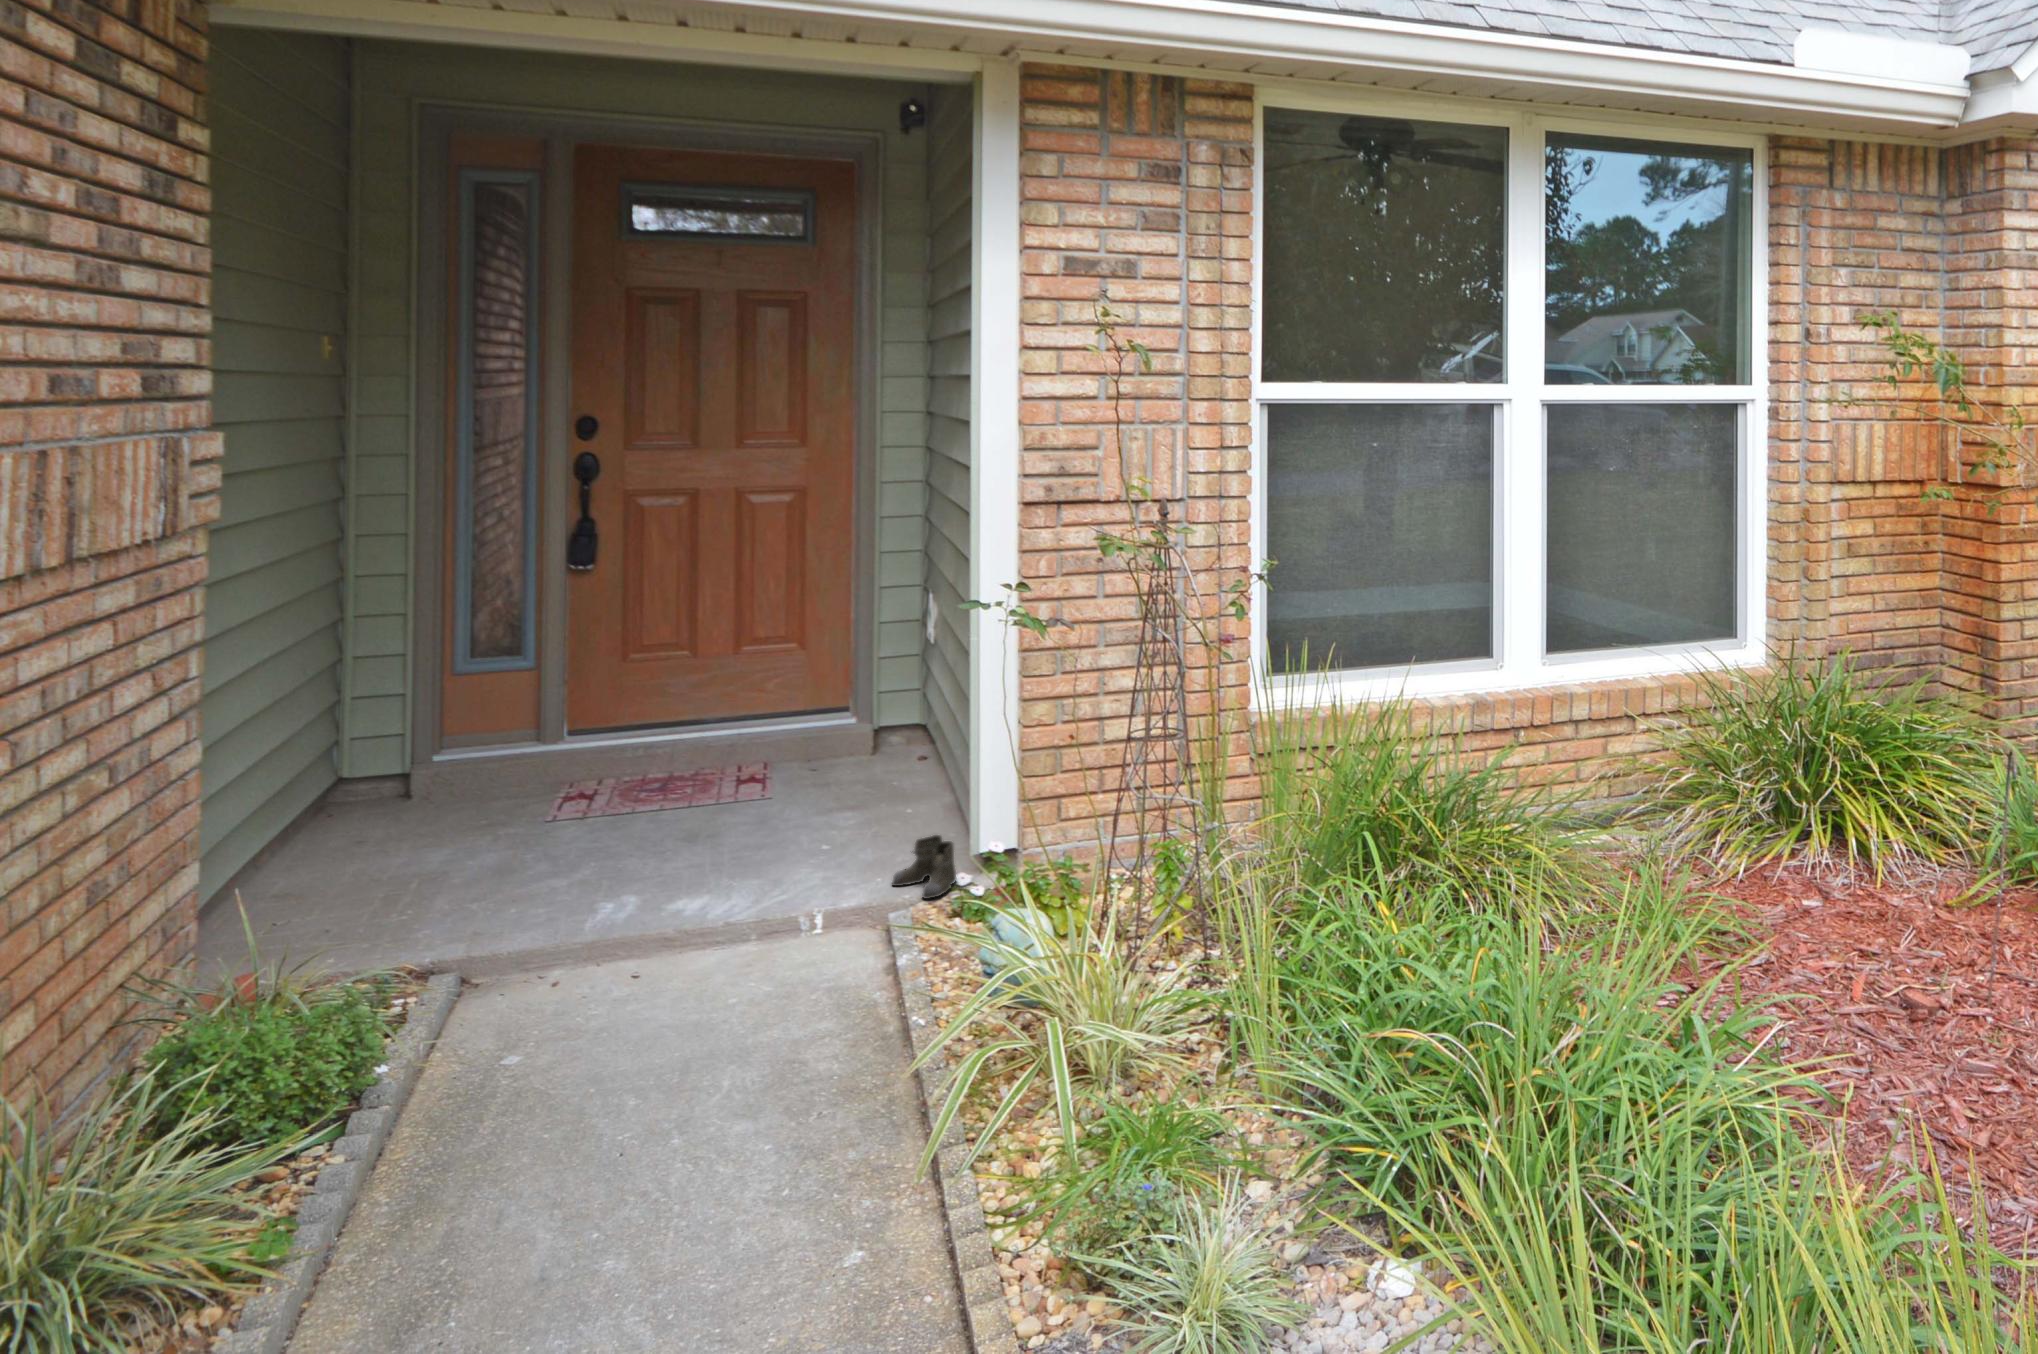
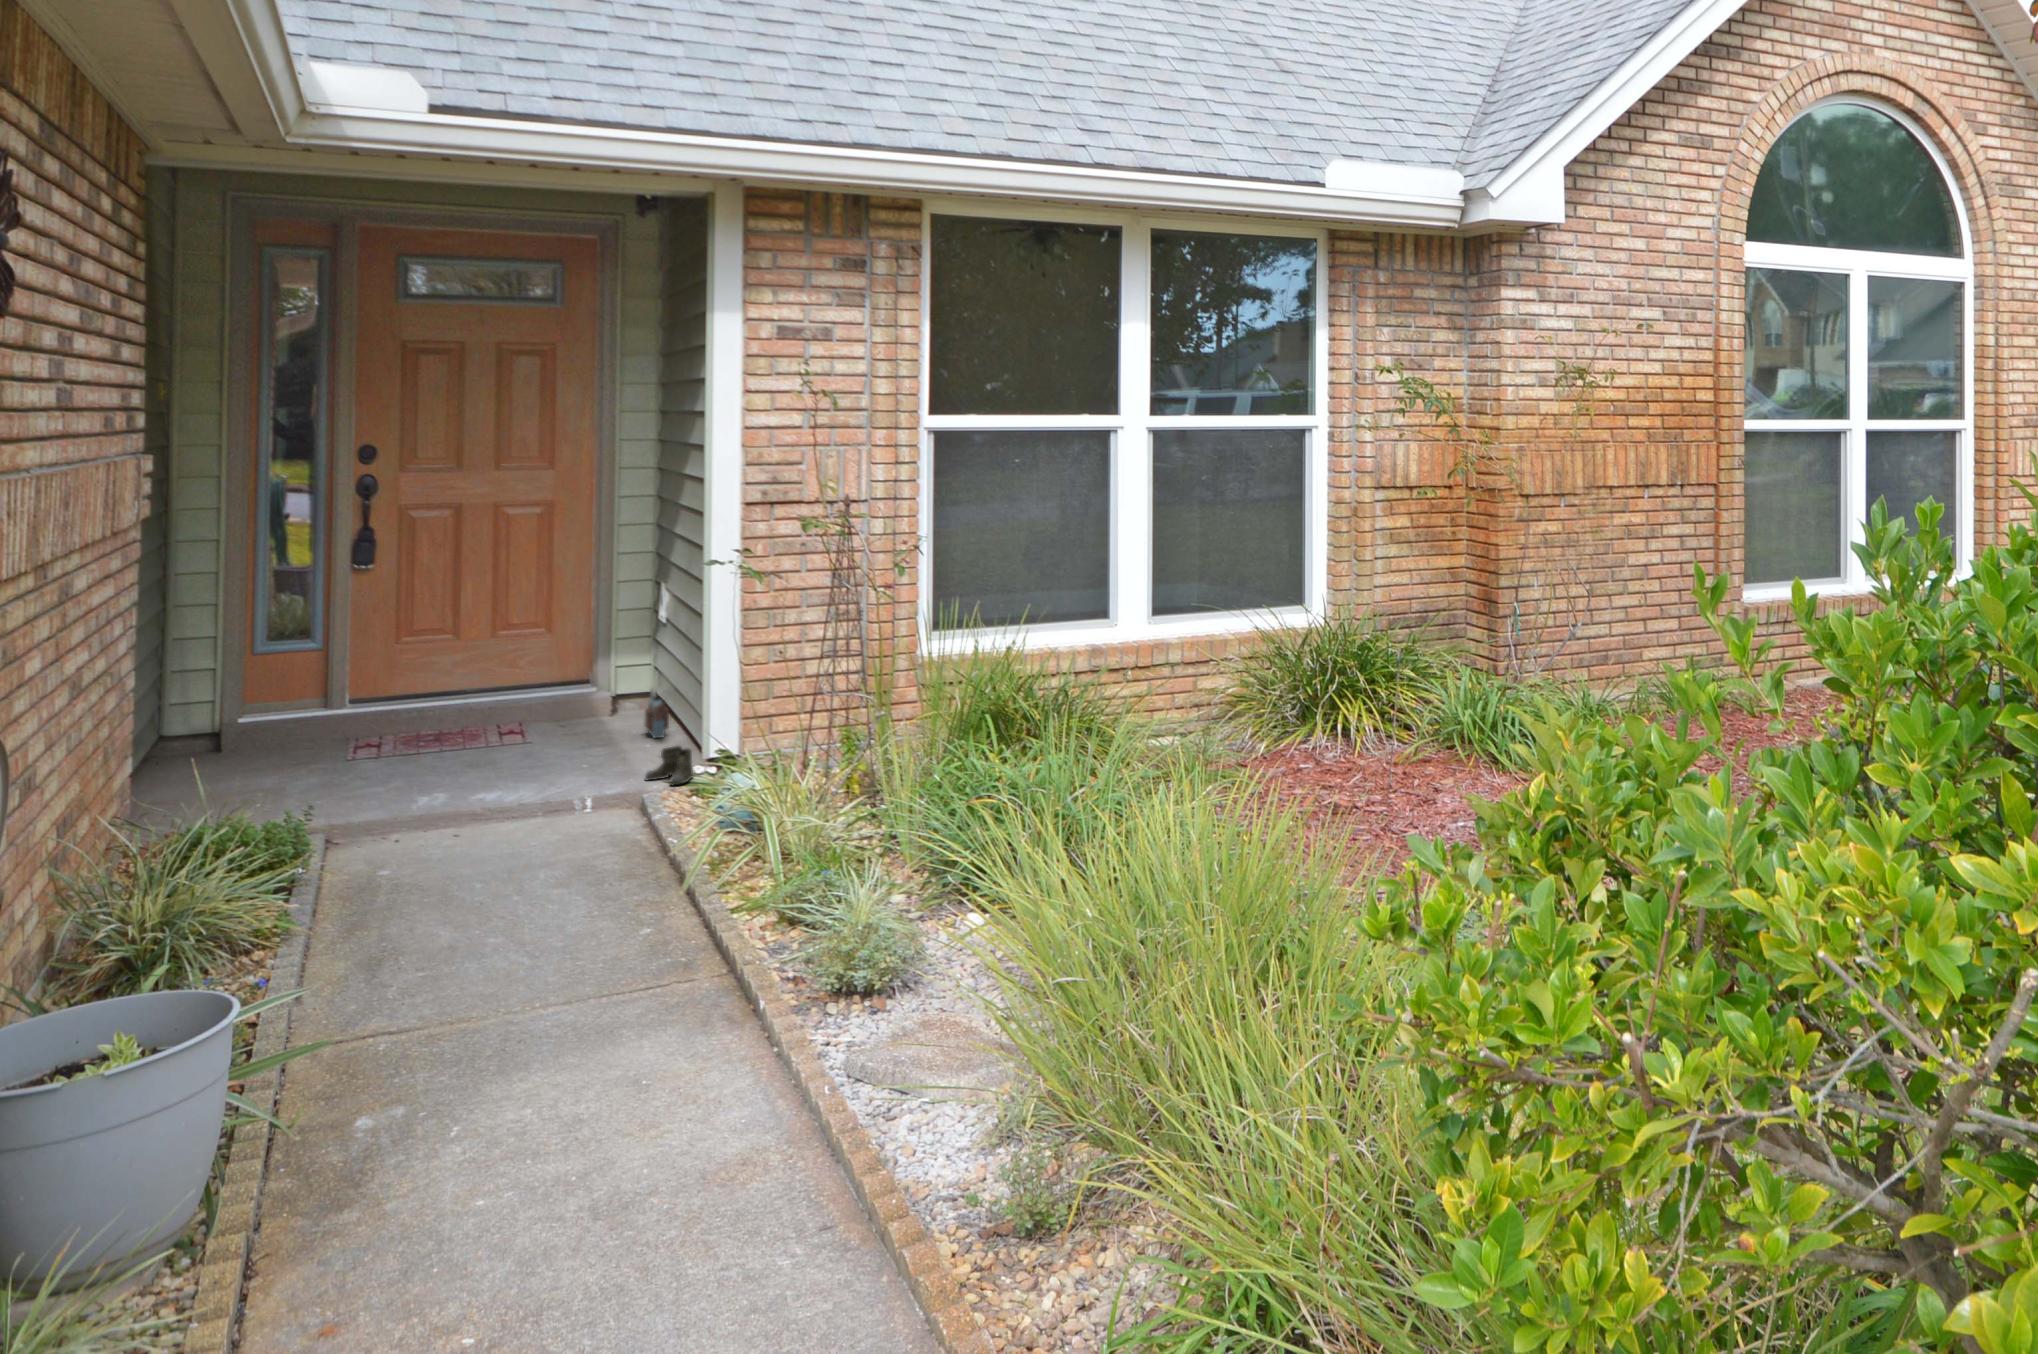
watering can: none [910,732,939,803] -> present [645,689,669,738]

